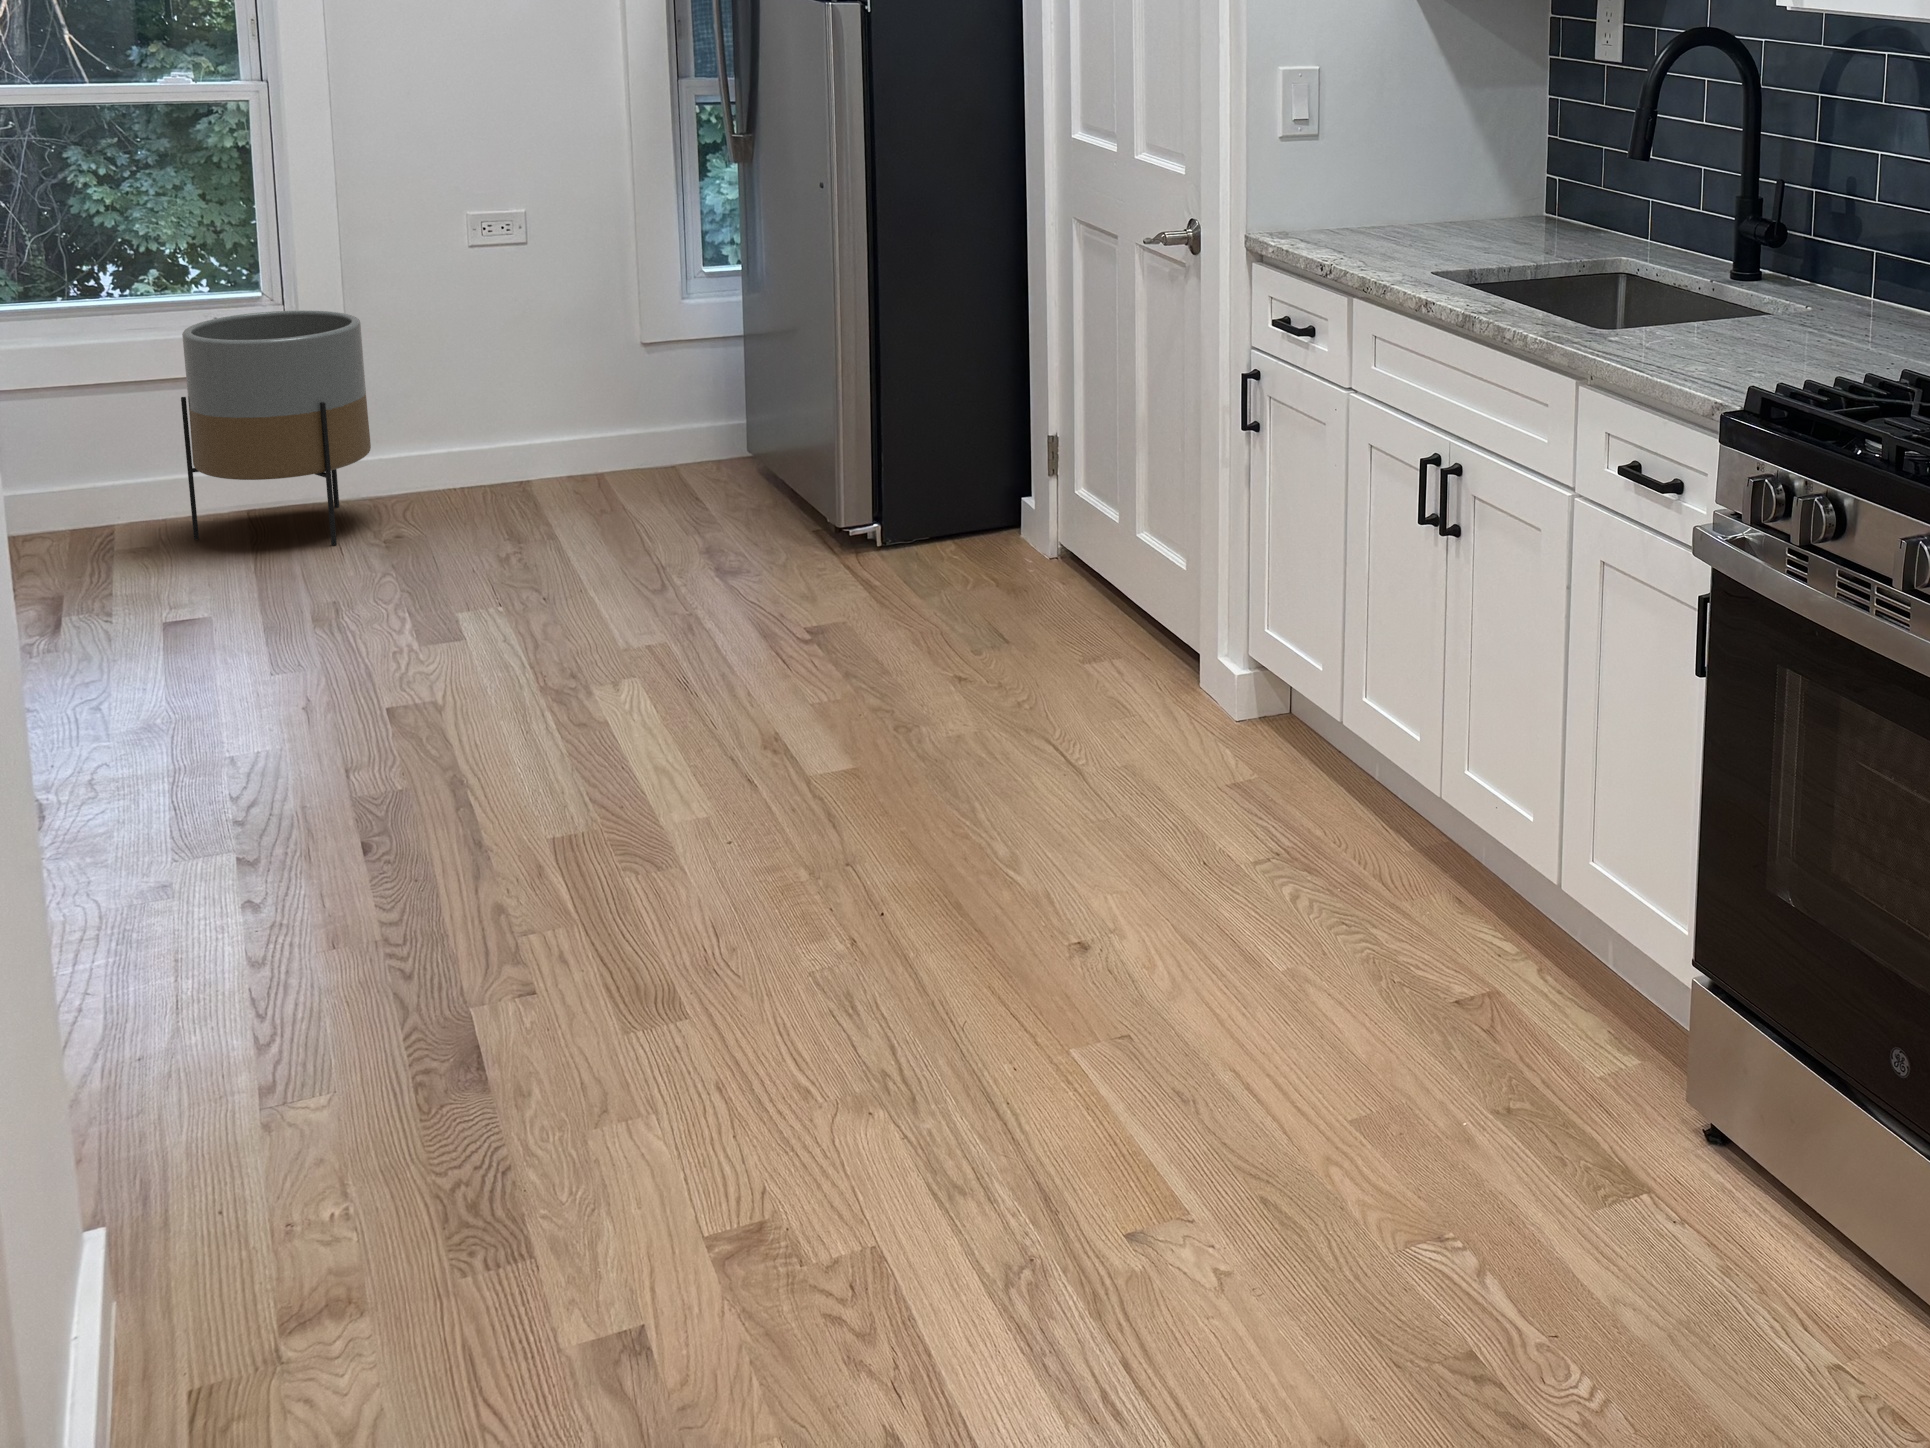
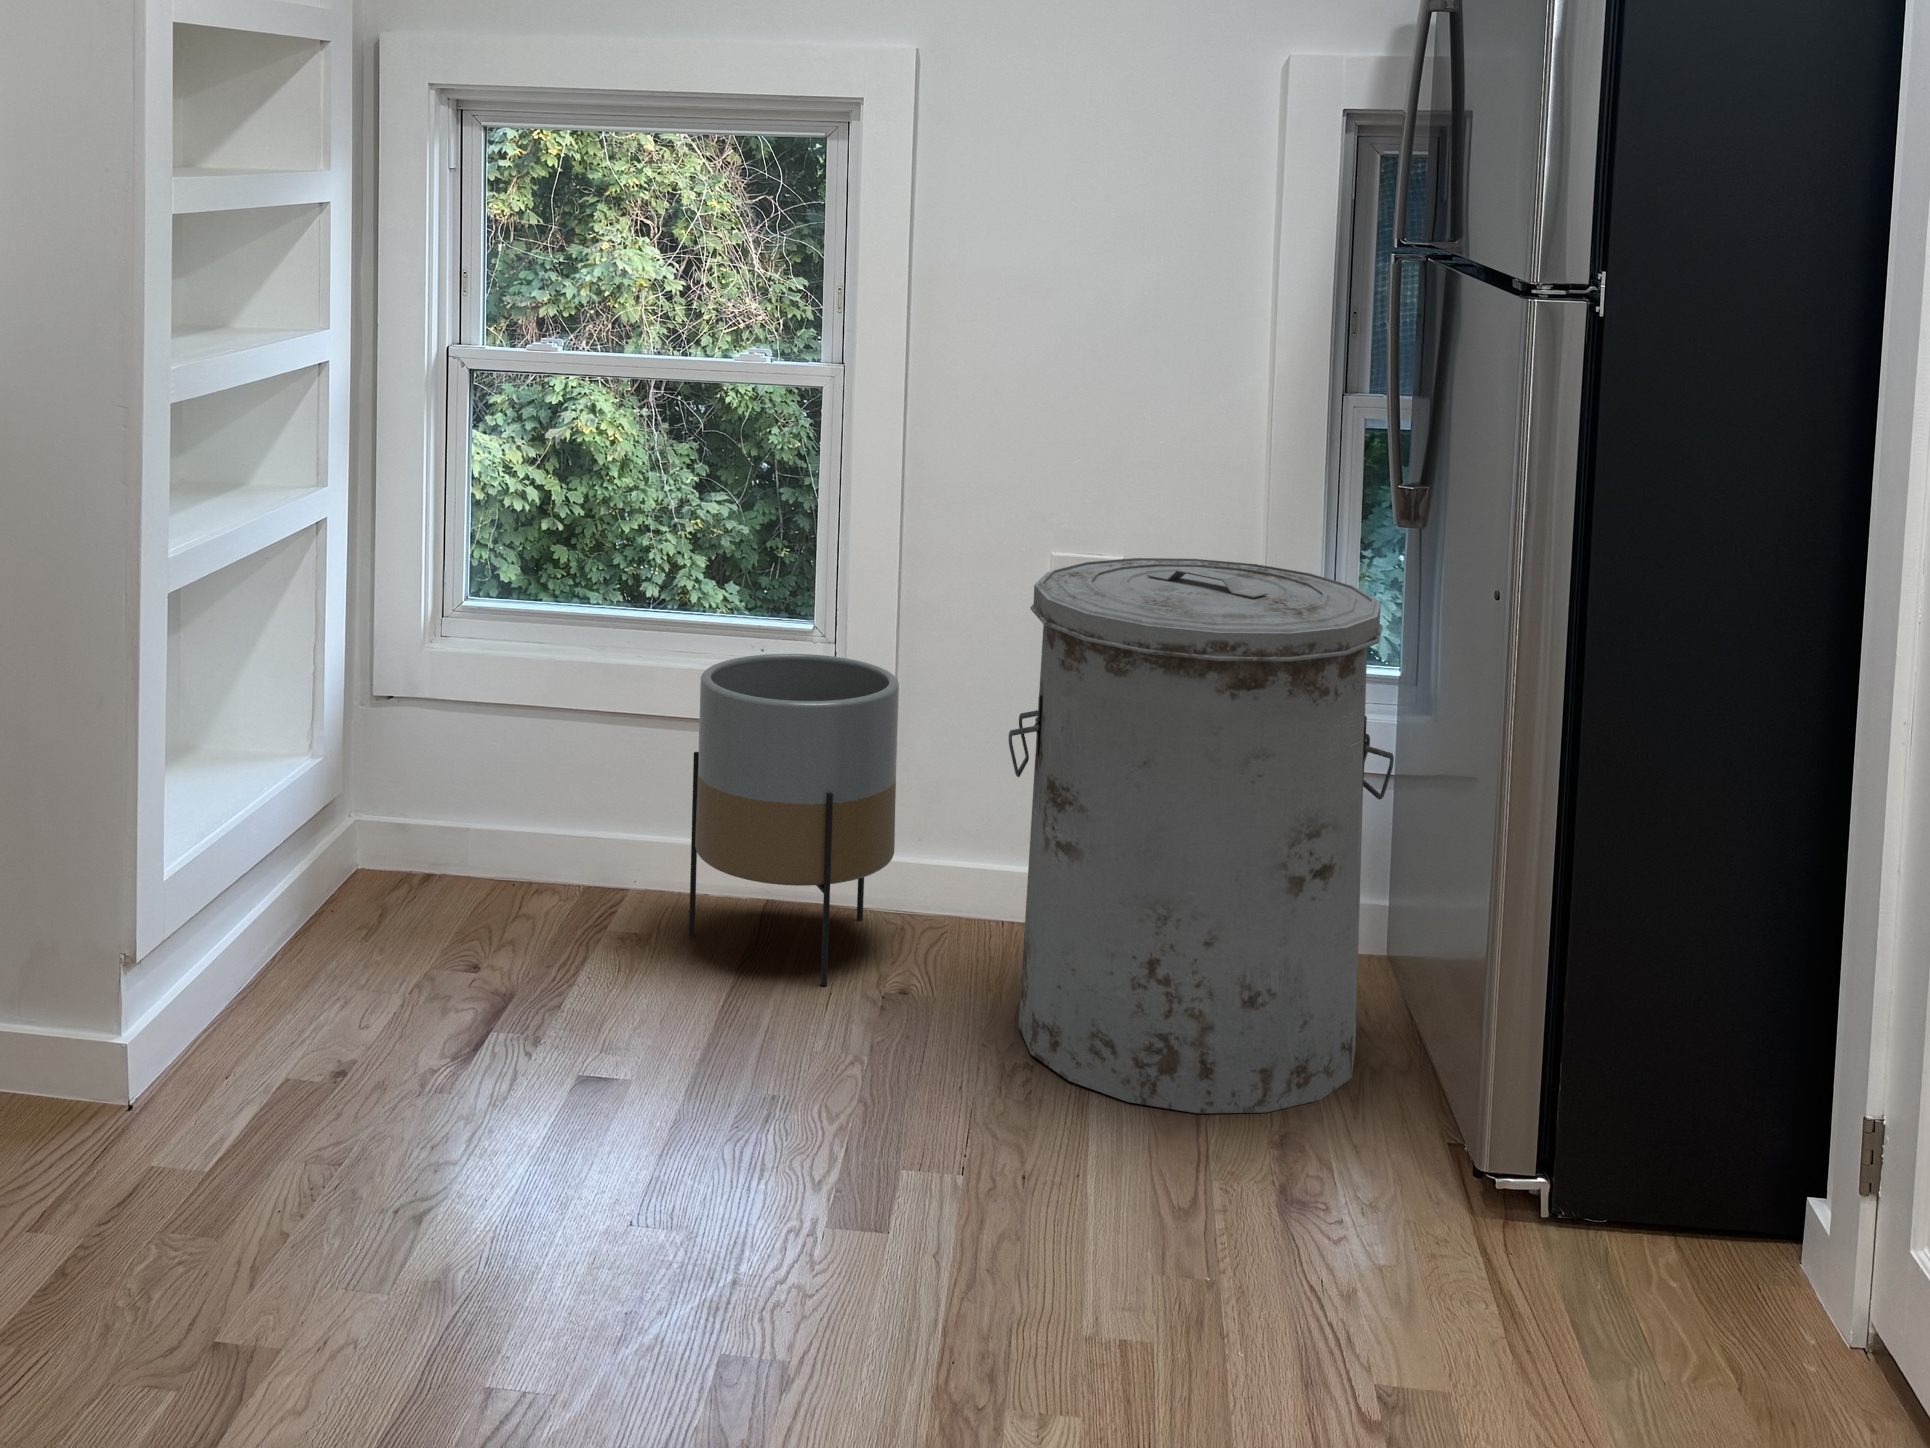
trash can: none [476,199,750,554] -> present [1008,558,1394,1113]

